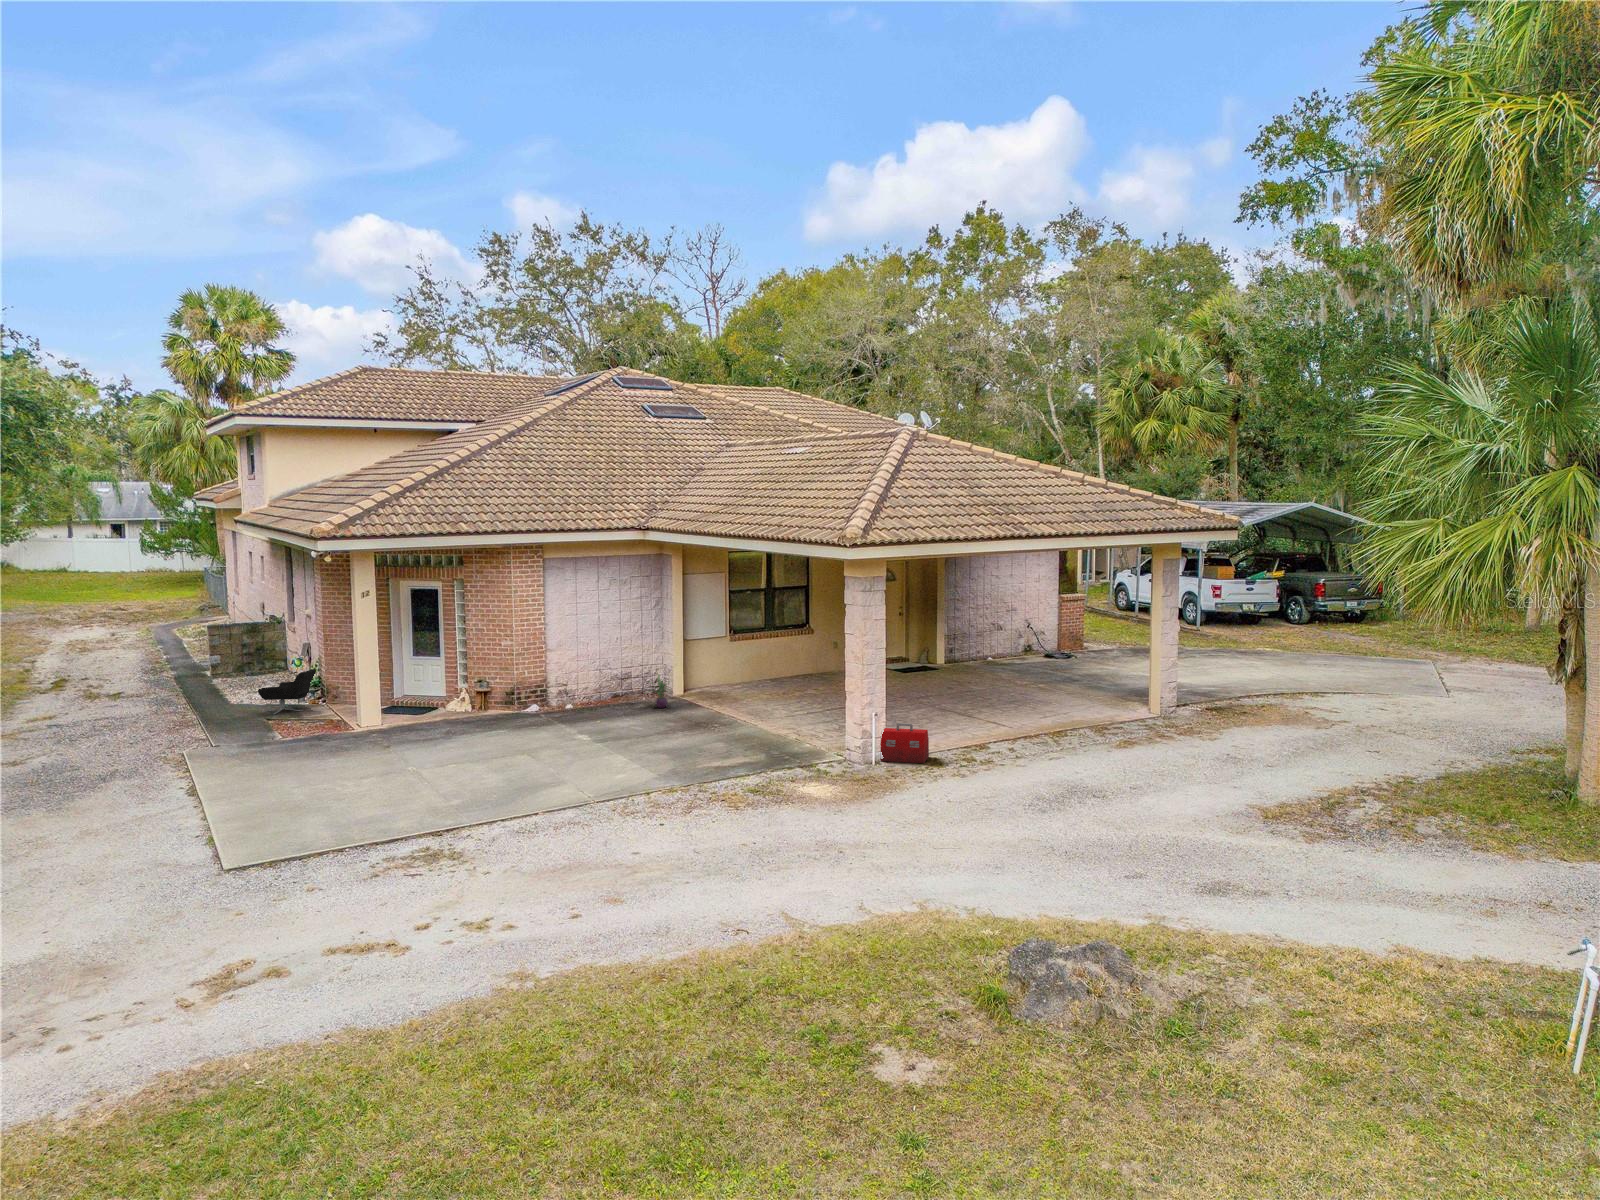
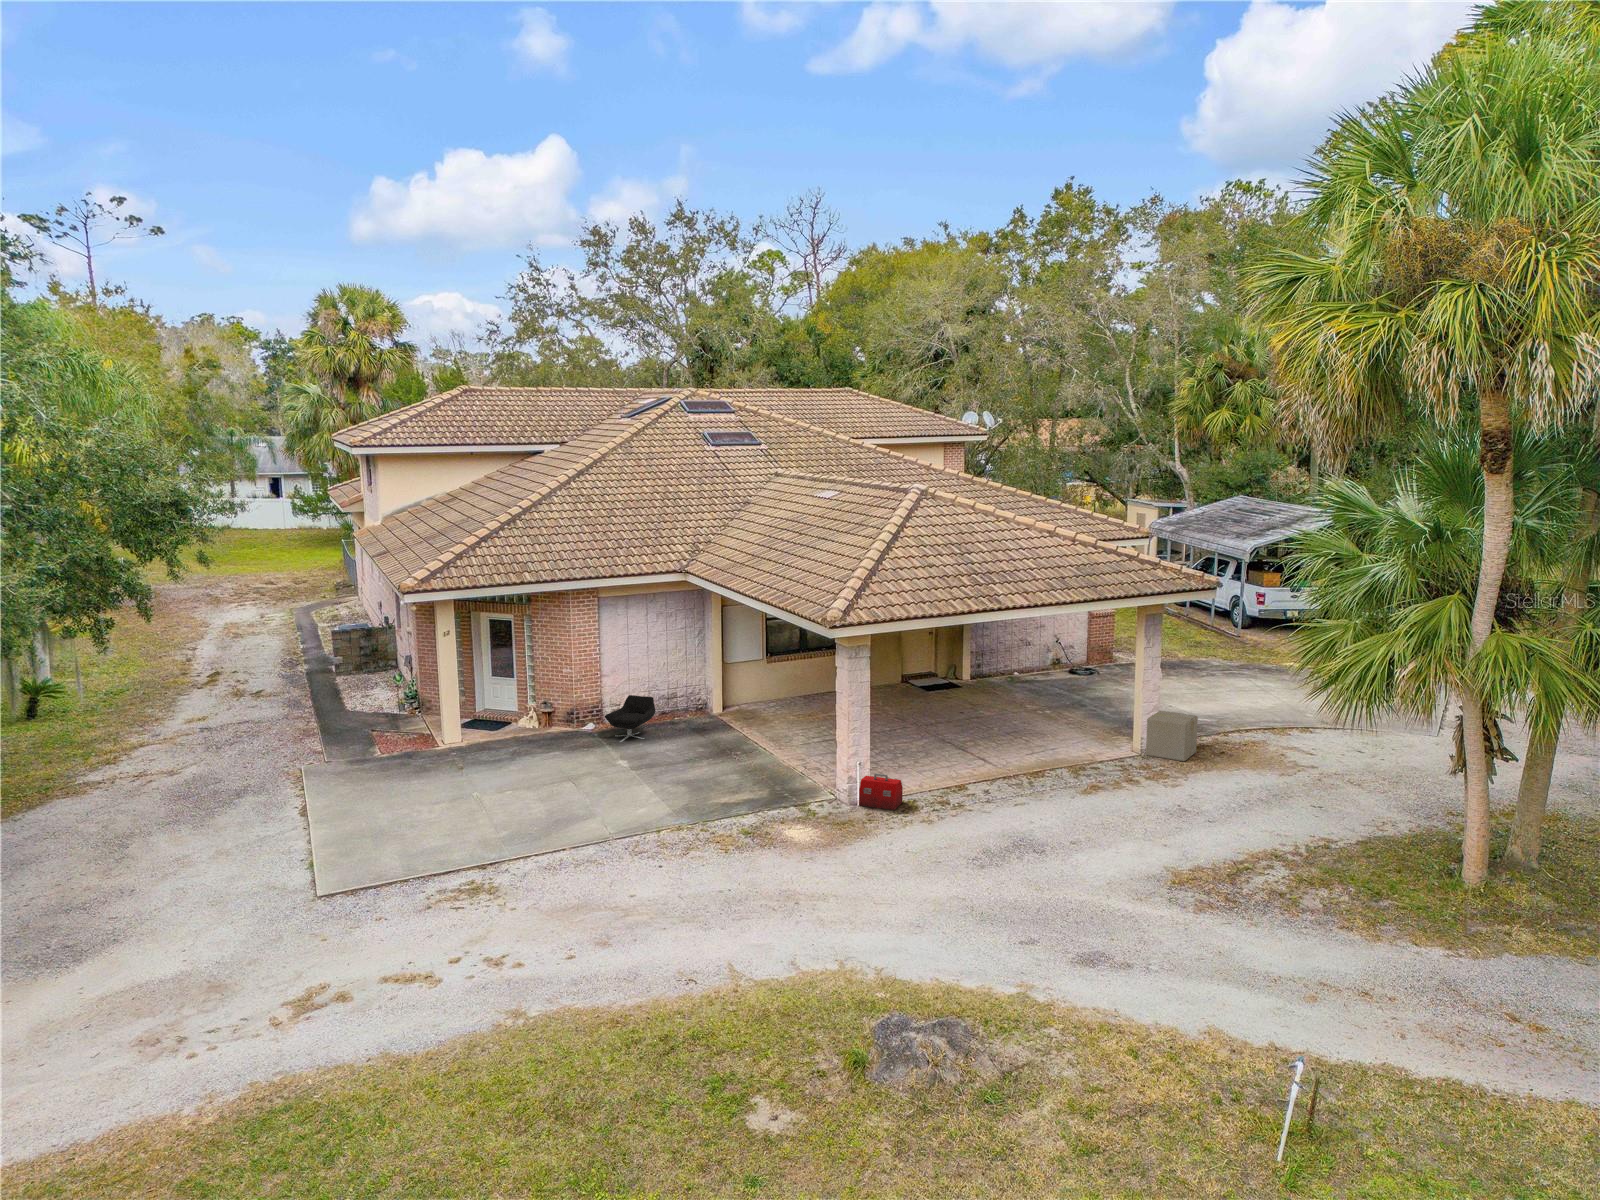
cardboard box: none [1167,666,1218,716] -> present [1146,711,1198,761]
lounge chair: present [258,669,315,714] -> present [605,695,655,742]
decorative plant: present [656,675,668,708] -> none [683,696,712,727]

